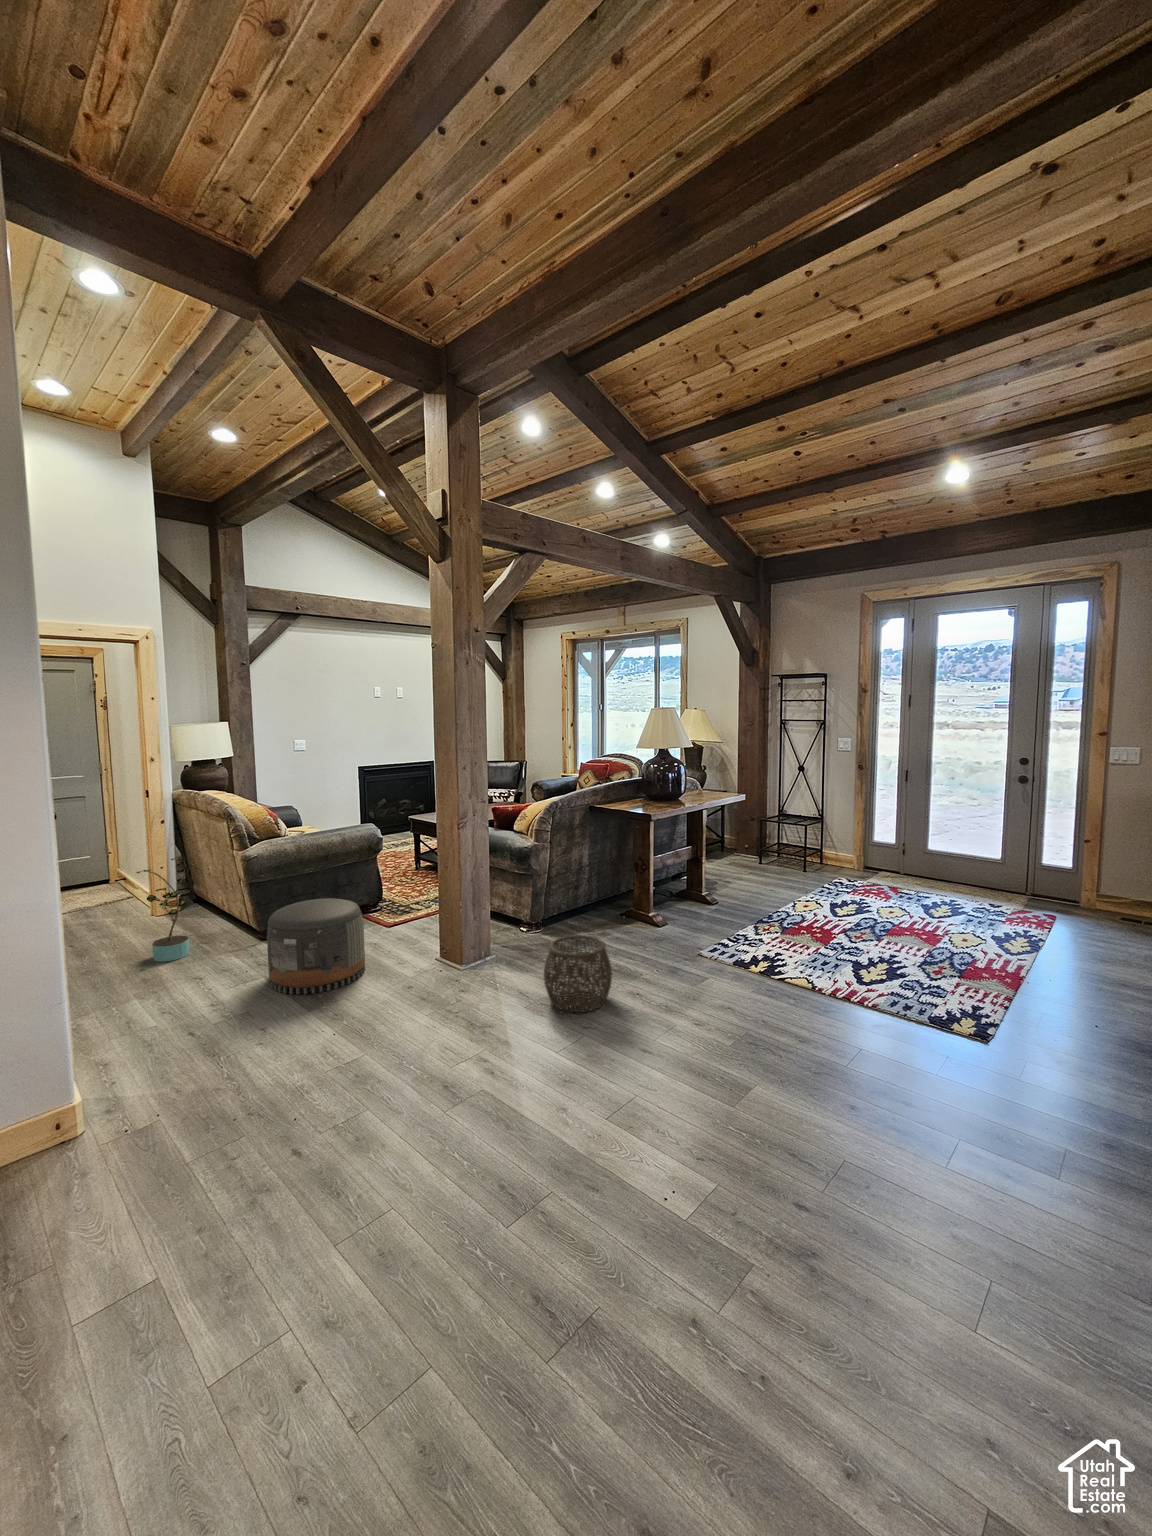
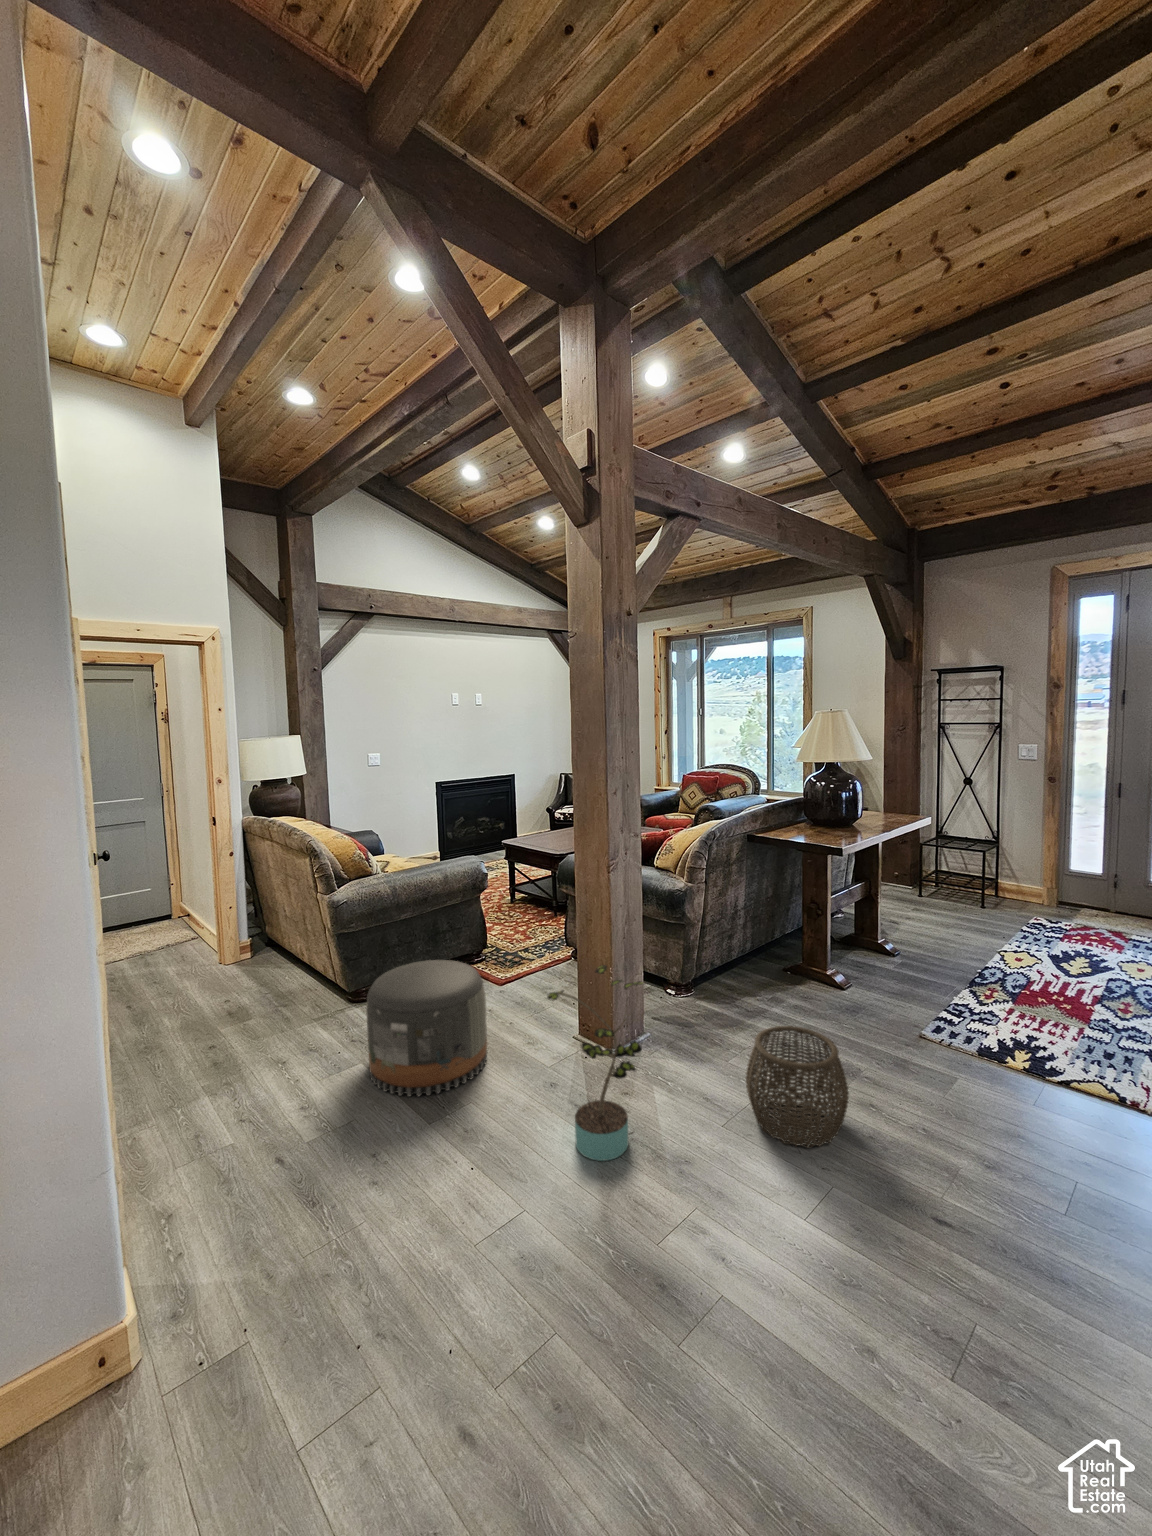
potted plant: present [136,857,197,962] -> present [547,965,644,1161]

